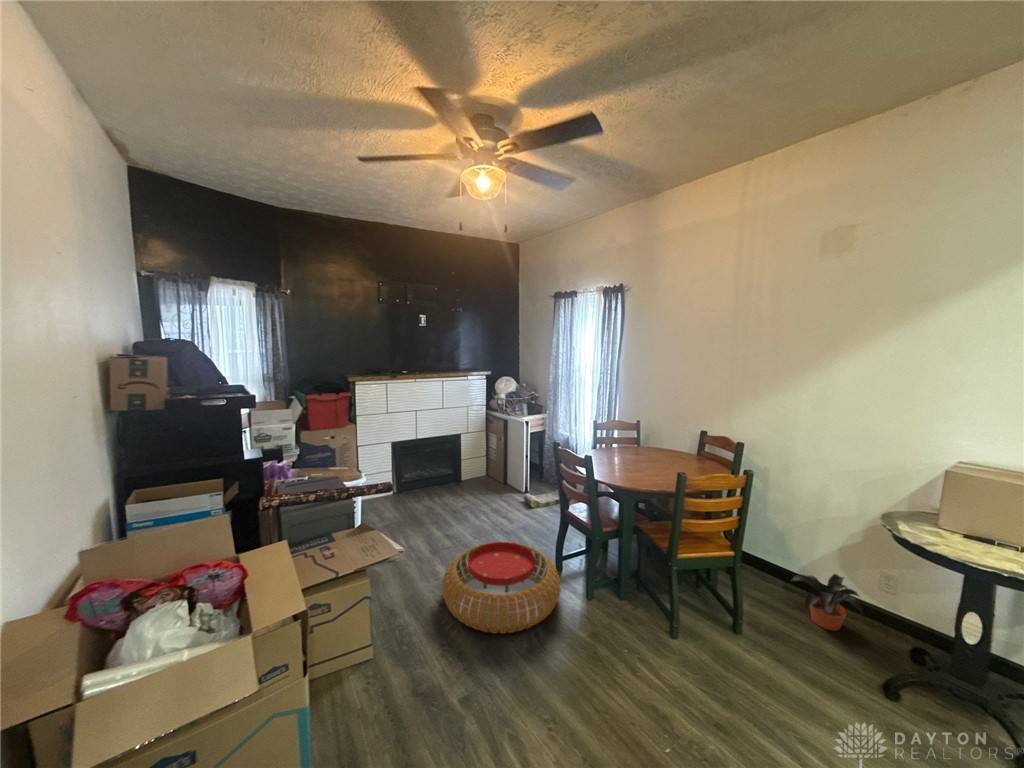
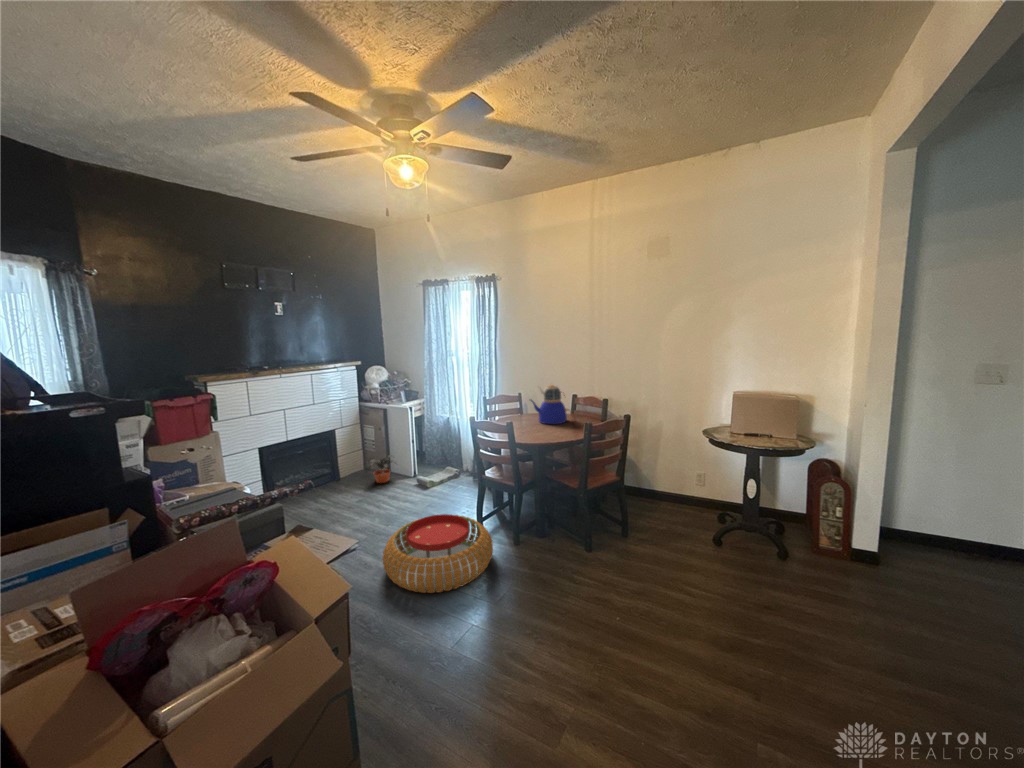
teapot: none [638,414,693,464] -> present [531,385,573,424]
potted plant: present [791,574,863,631] -> present [366,455,395,483]

